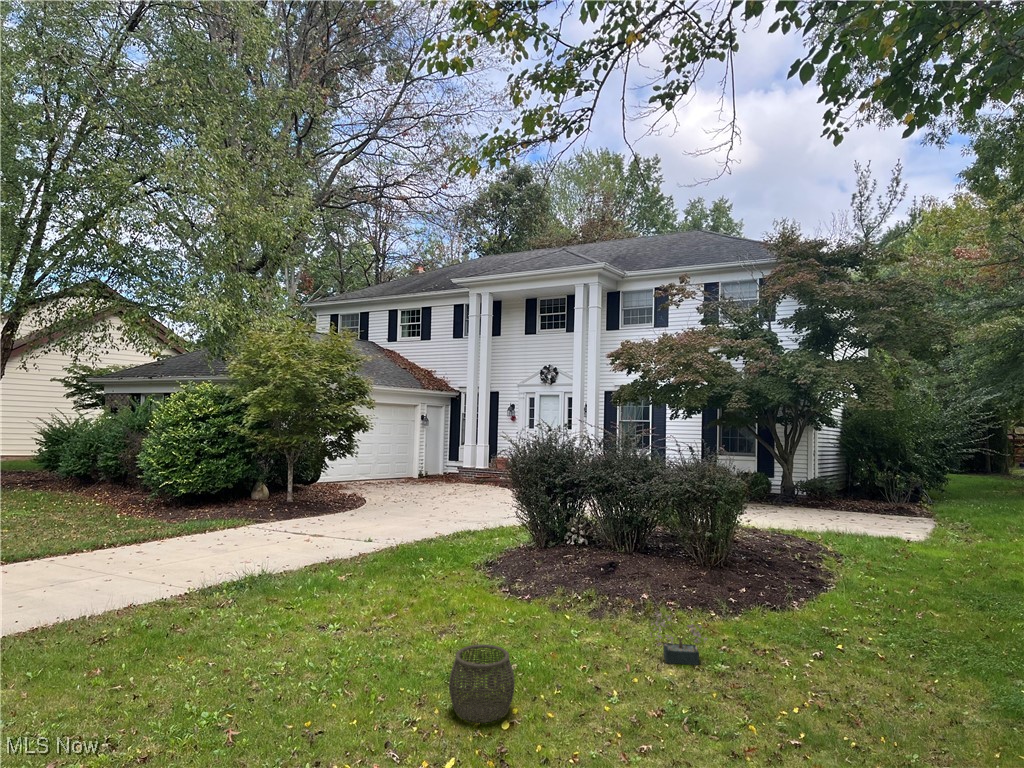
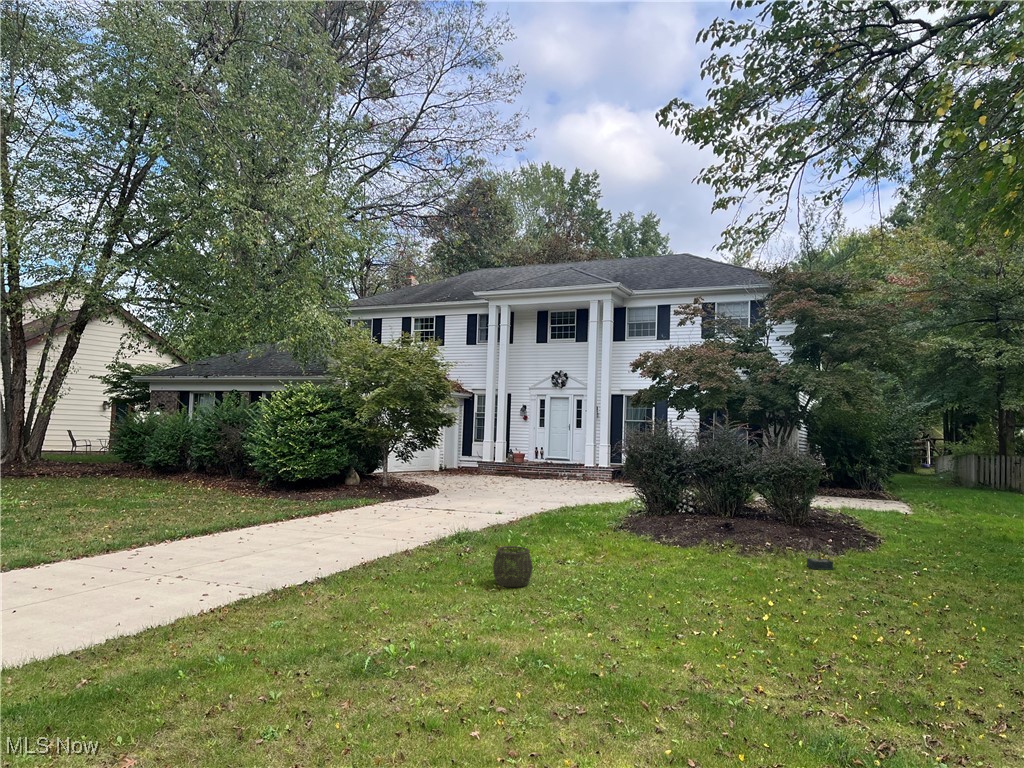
woven basket: present [449,644,515,723] -> present [493,546,532,587]

